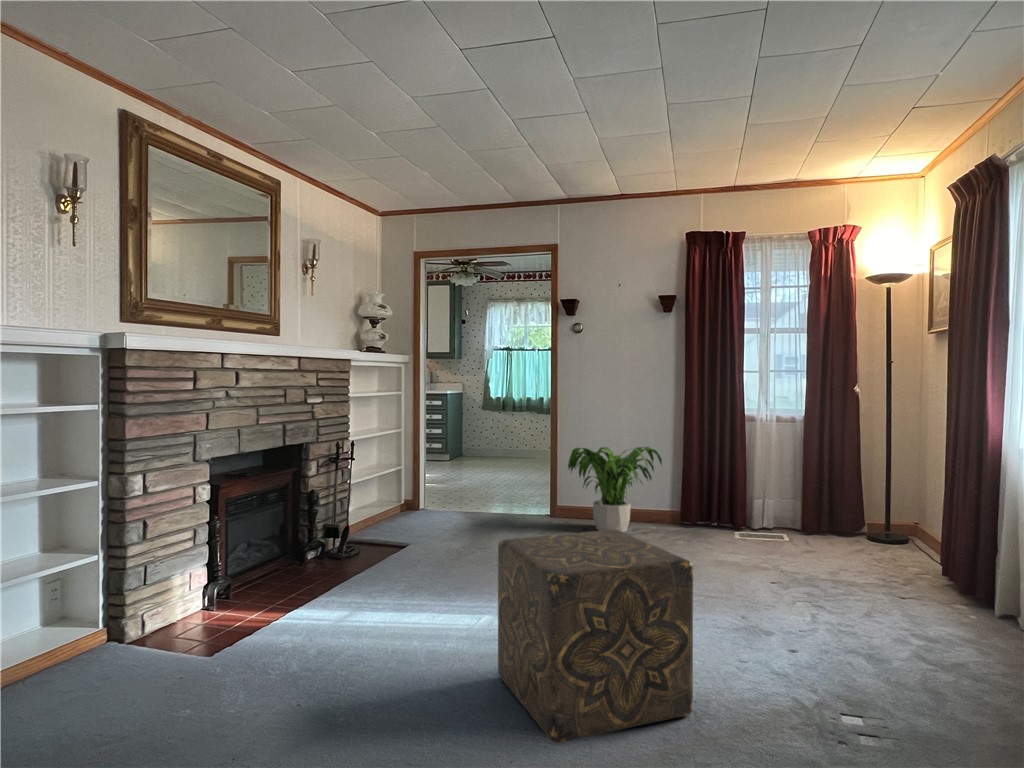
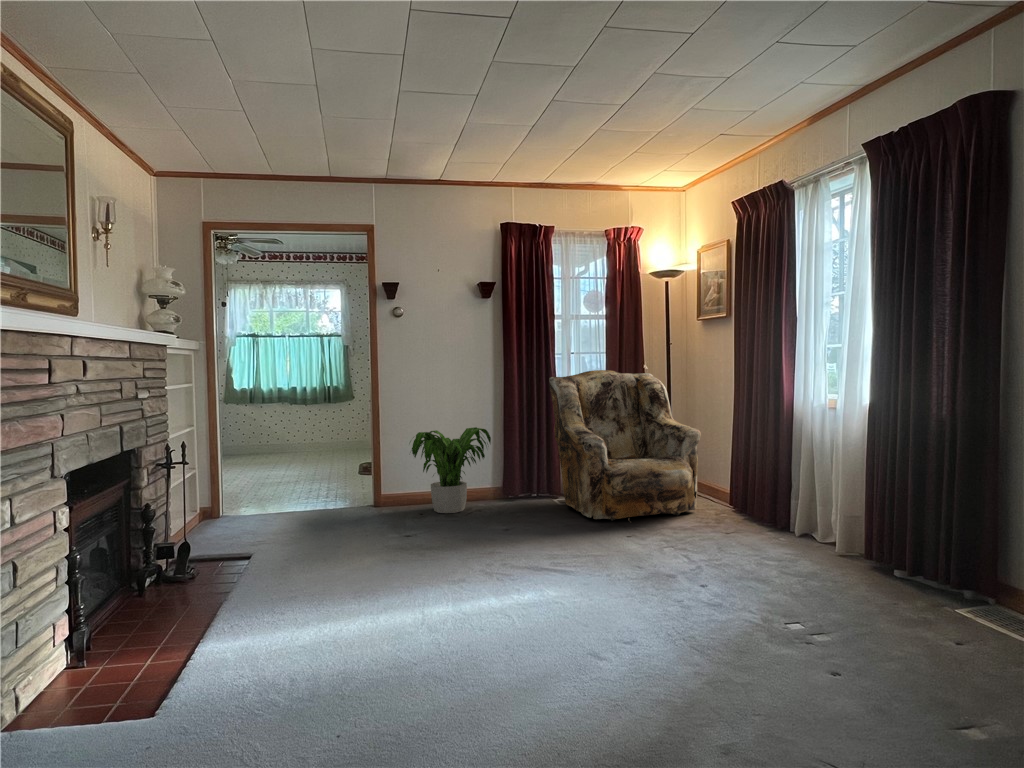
armchair: none [728,392,903,572] -> present [549,370,701,521]
ottoman: present [498,530,693,743] -> none [500,498,687,692]

